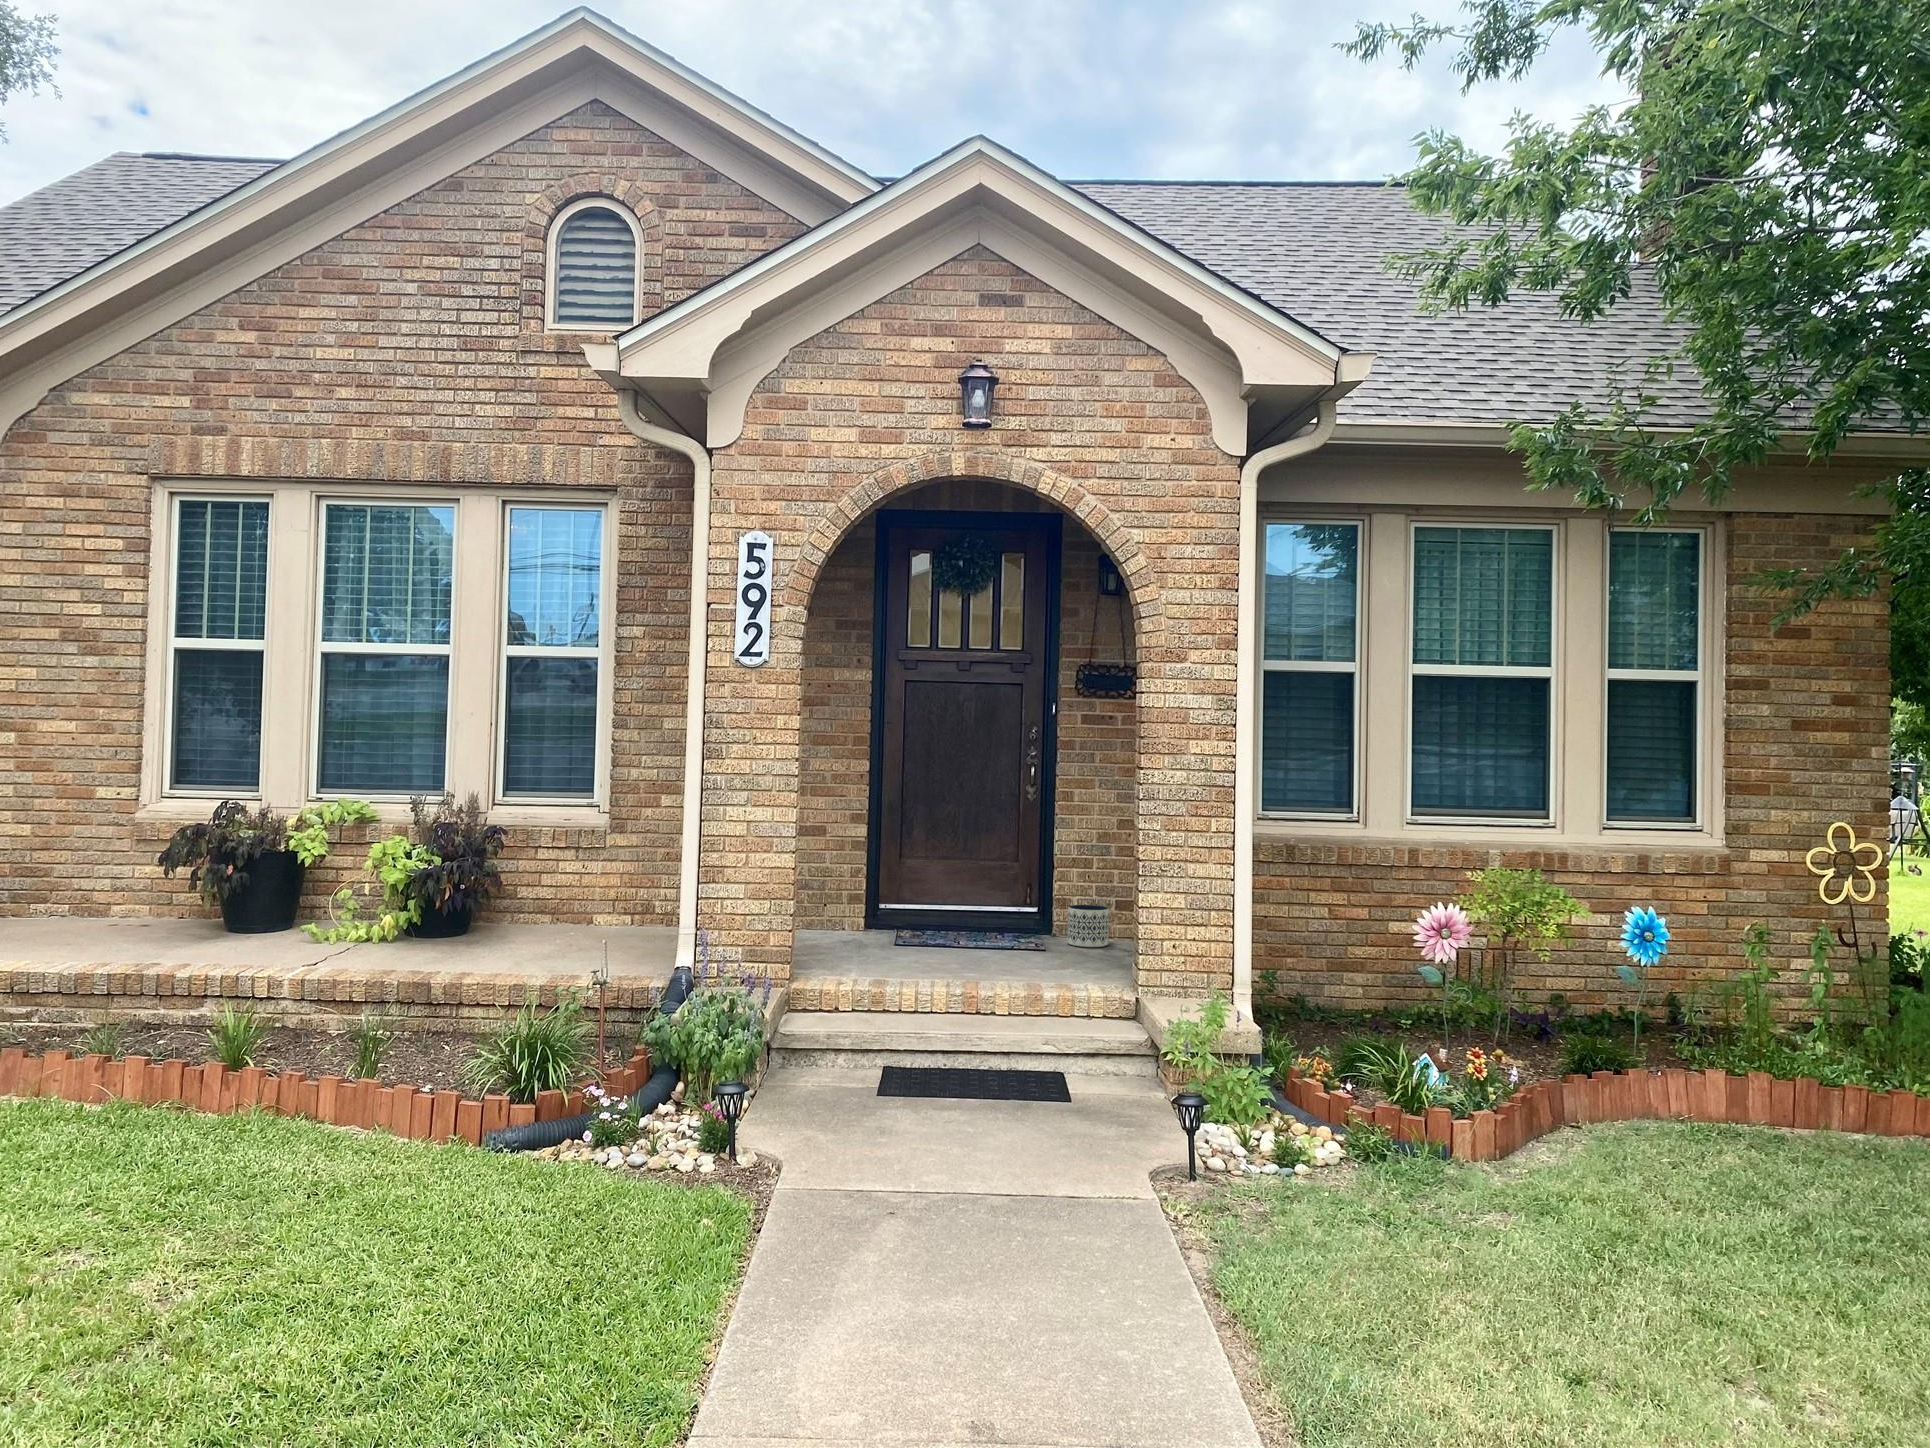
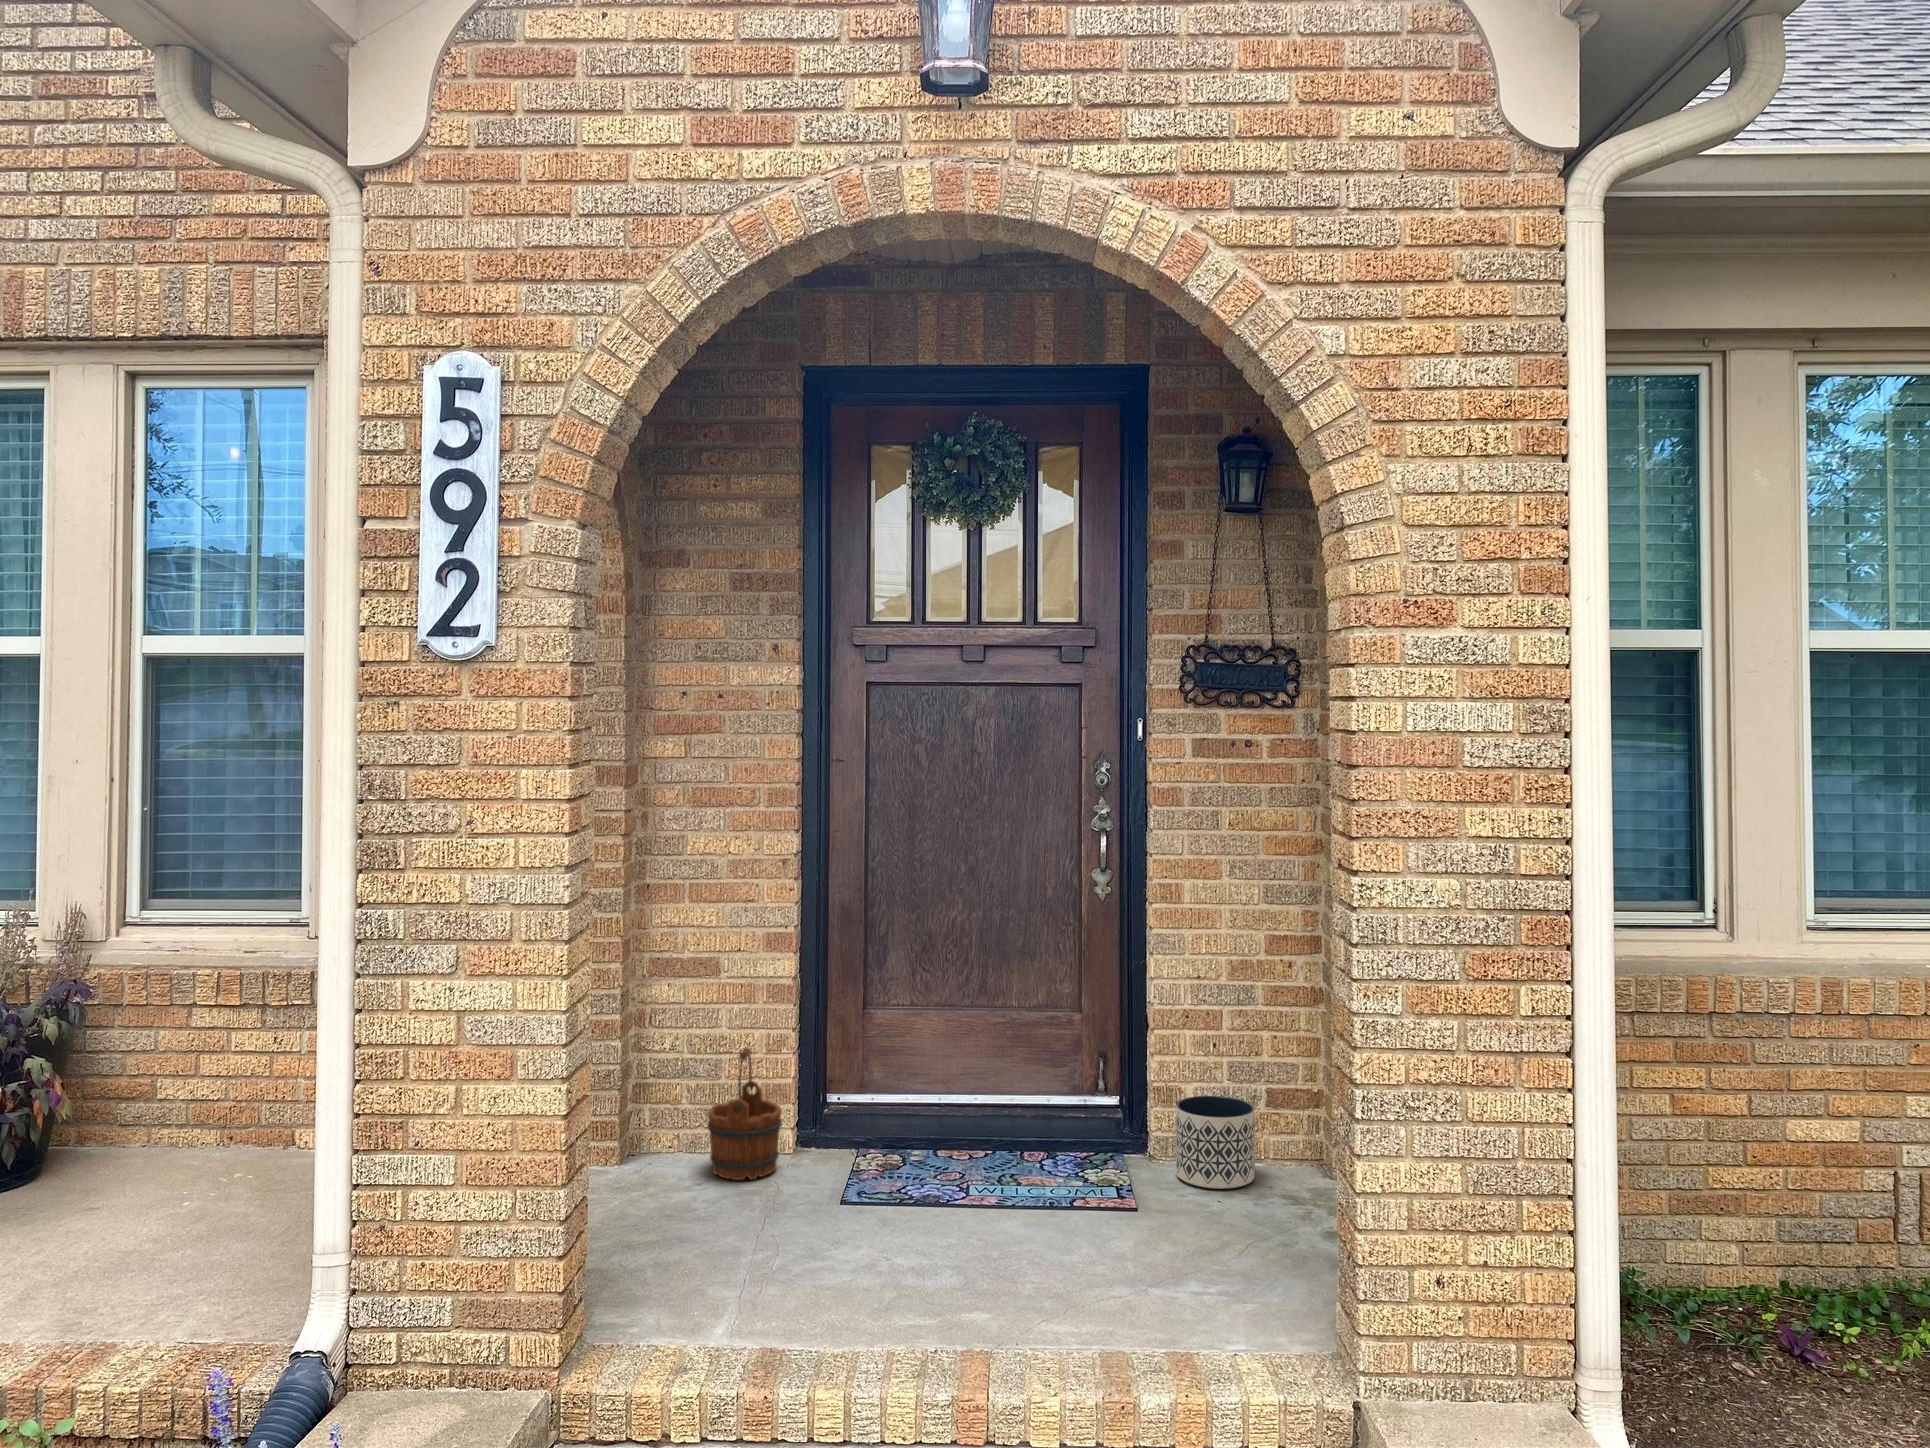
wooden bucket: none [821,873,860,940] -> present [708,1048,782,1180]

